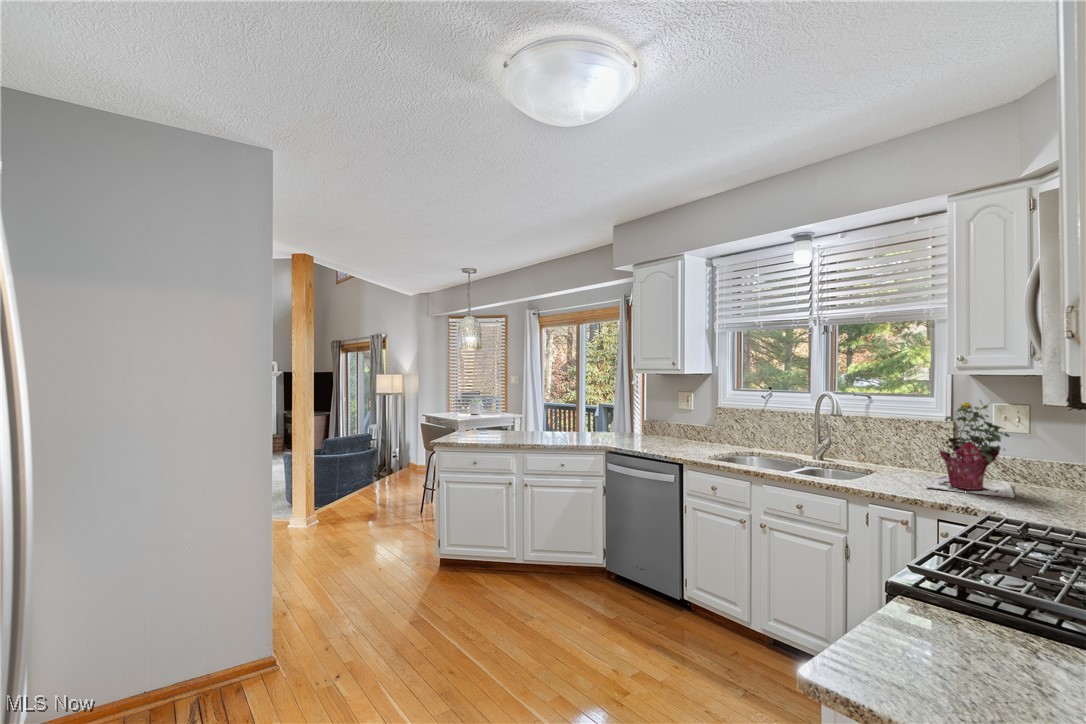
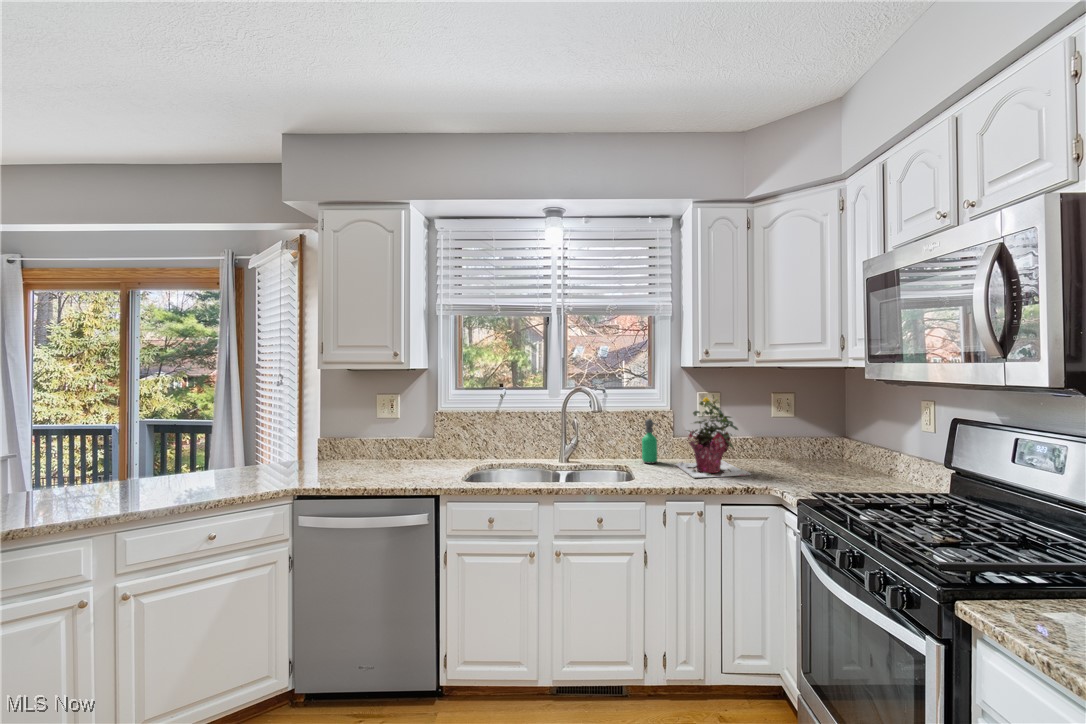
soap dispenser: none [901,425,922,474] -> present [642,419,657,464]

